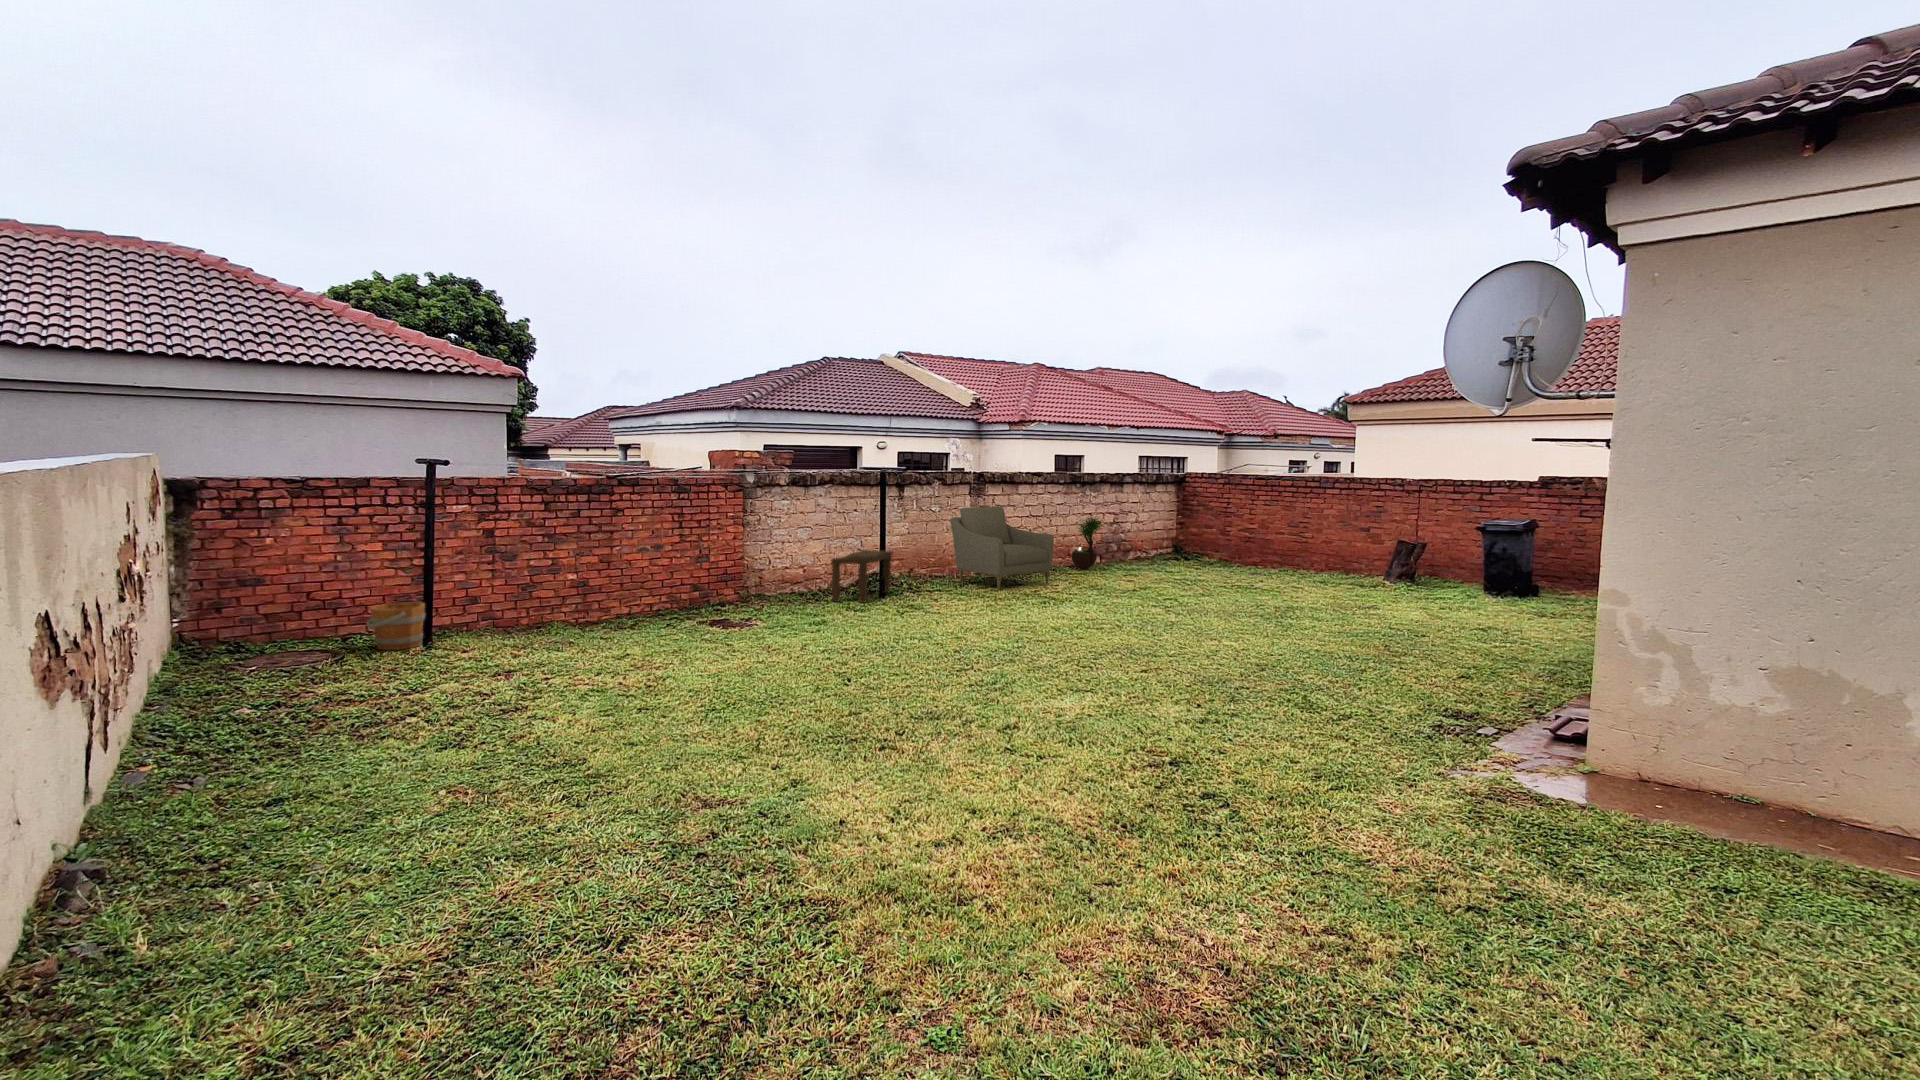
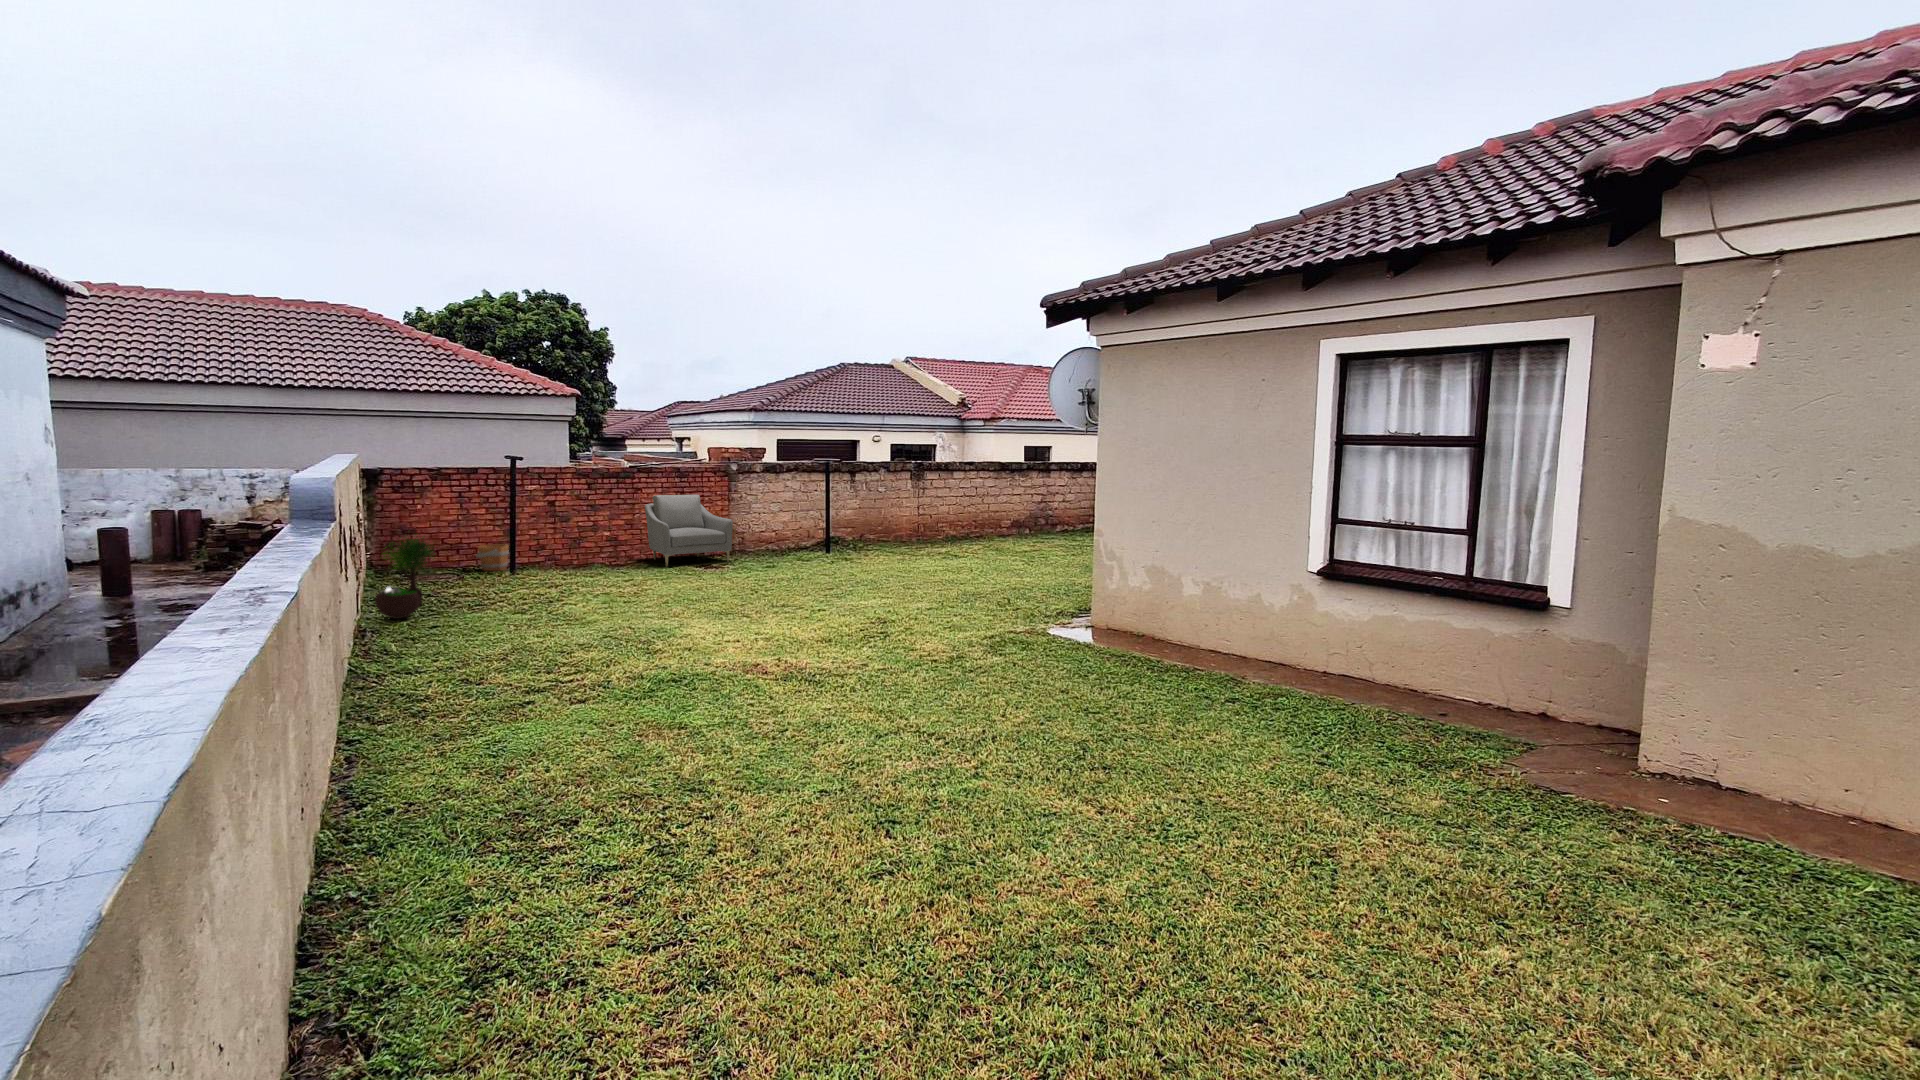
chair: present [950,507,1054,590] -> present [645,495,733,567]
potted tree: present [1072,516,1103,569] -> present [375,534,434,619]
bench: present [831,550,893,603] -> none [771,520,819,555]

